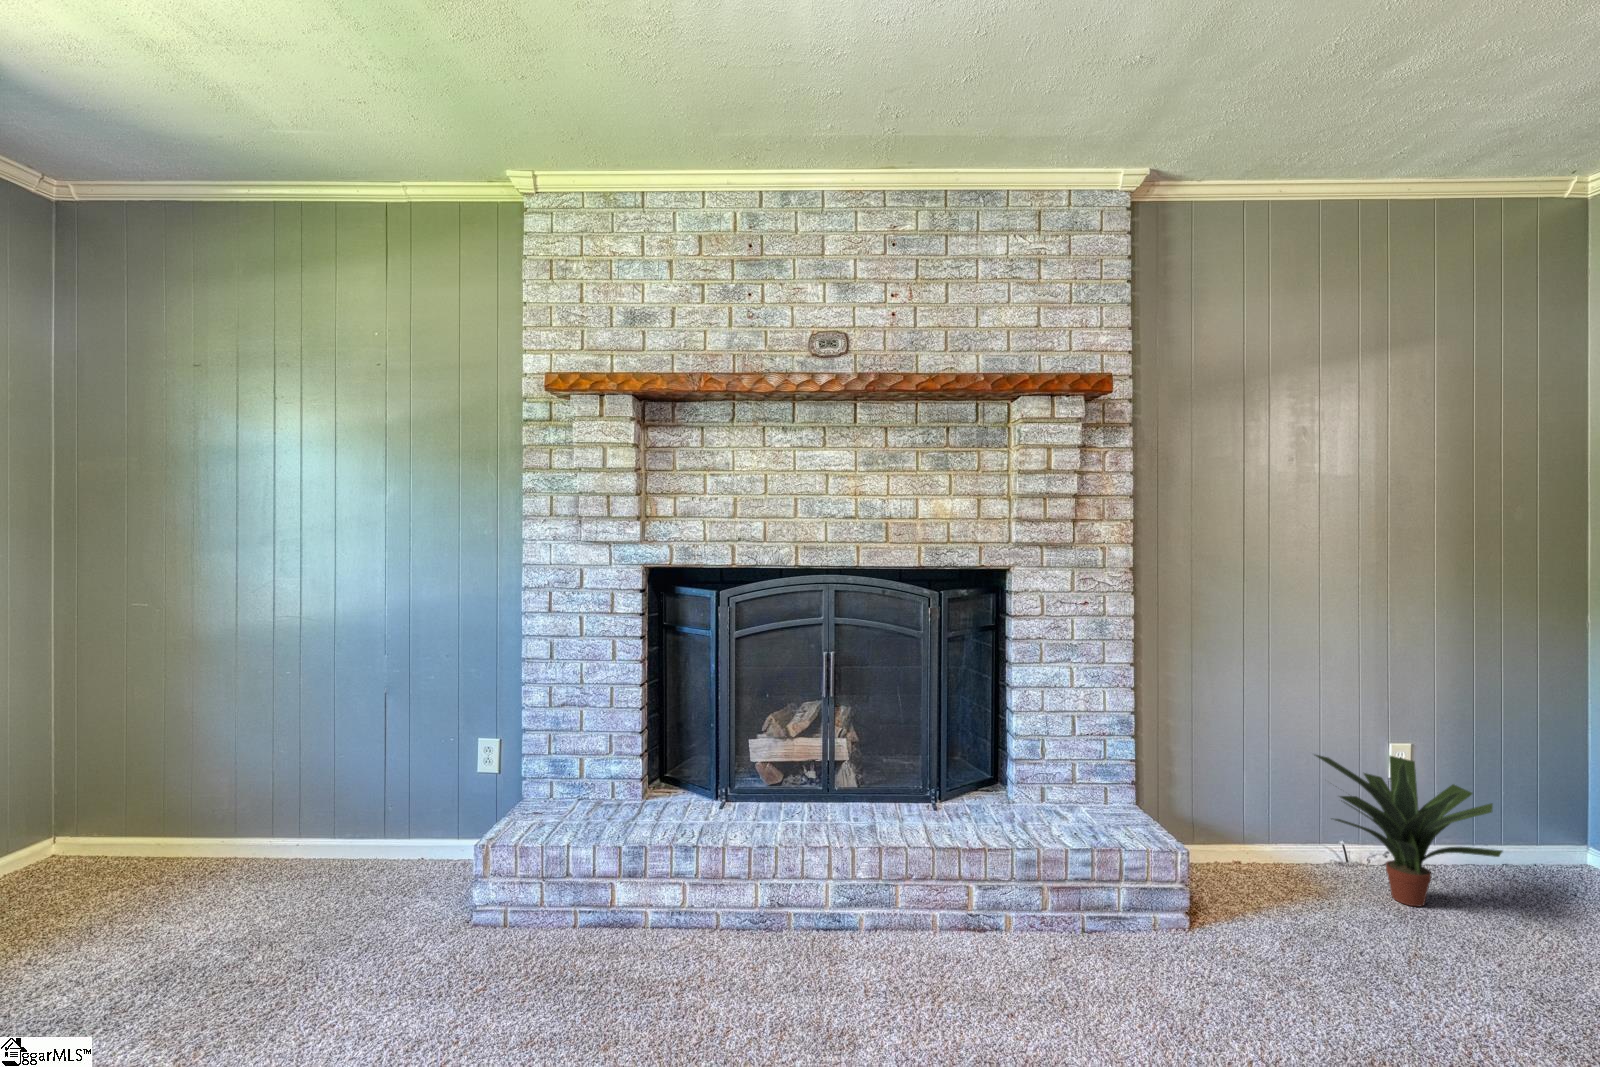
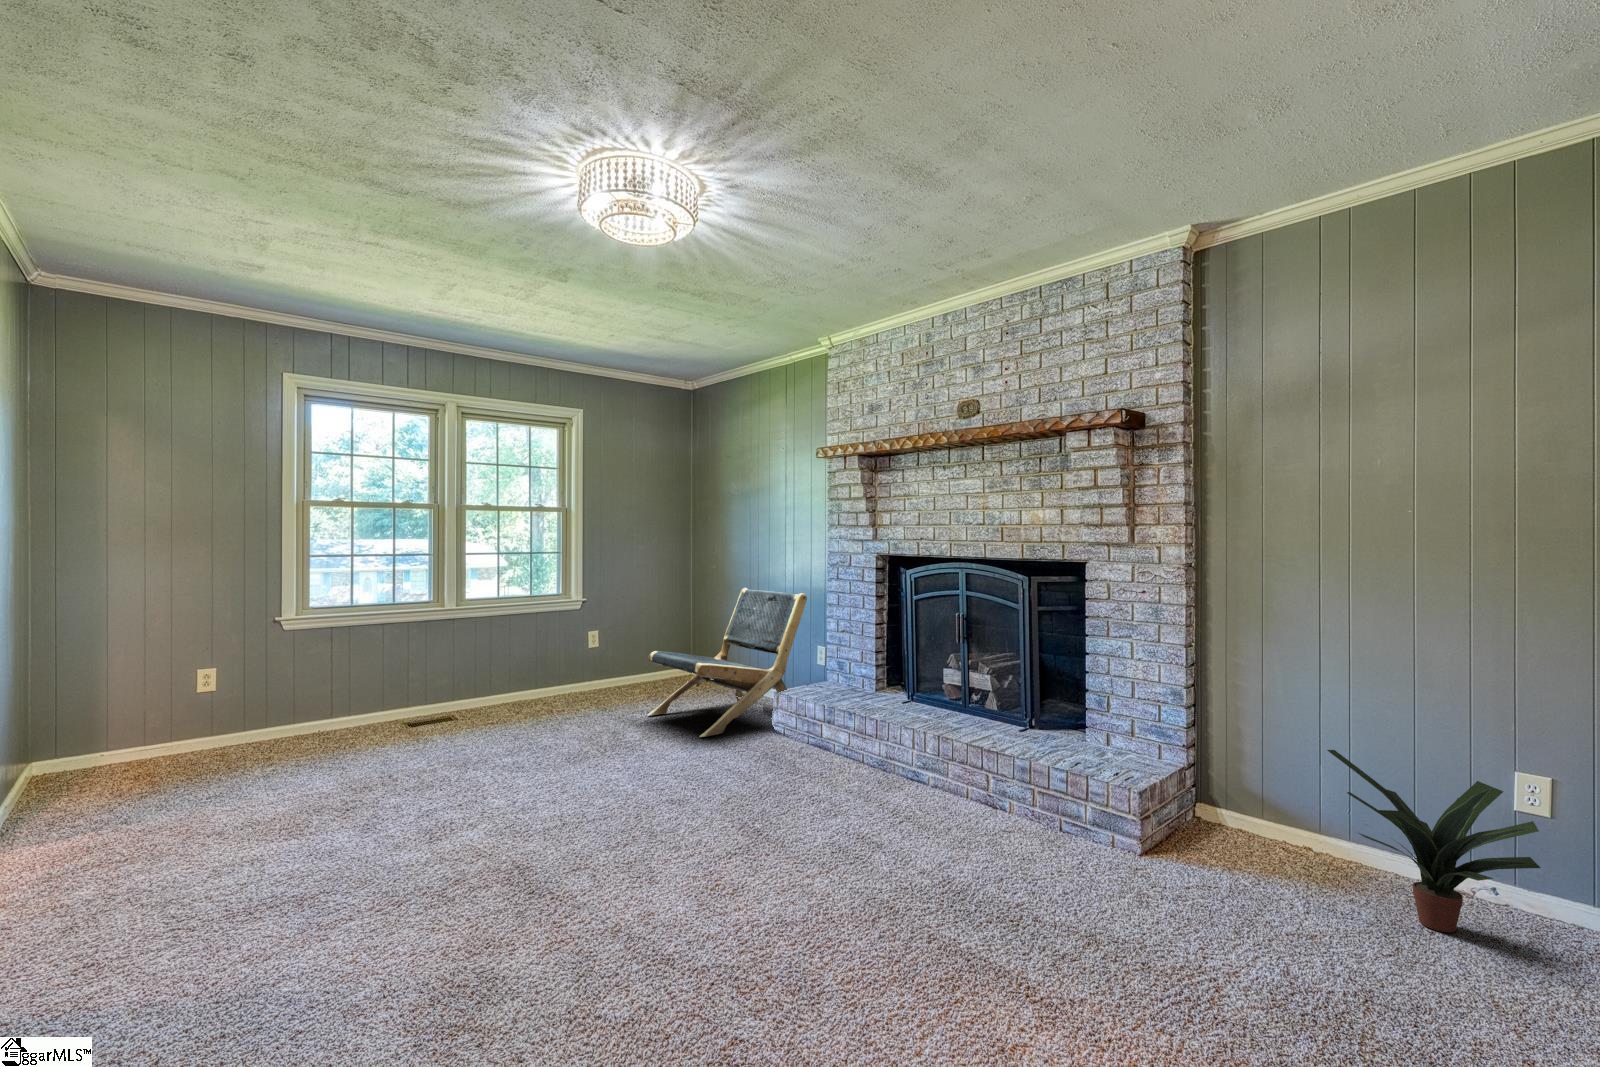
lounge chair: none [82,638,476,1007] -> present [648,588,807,737]

